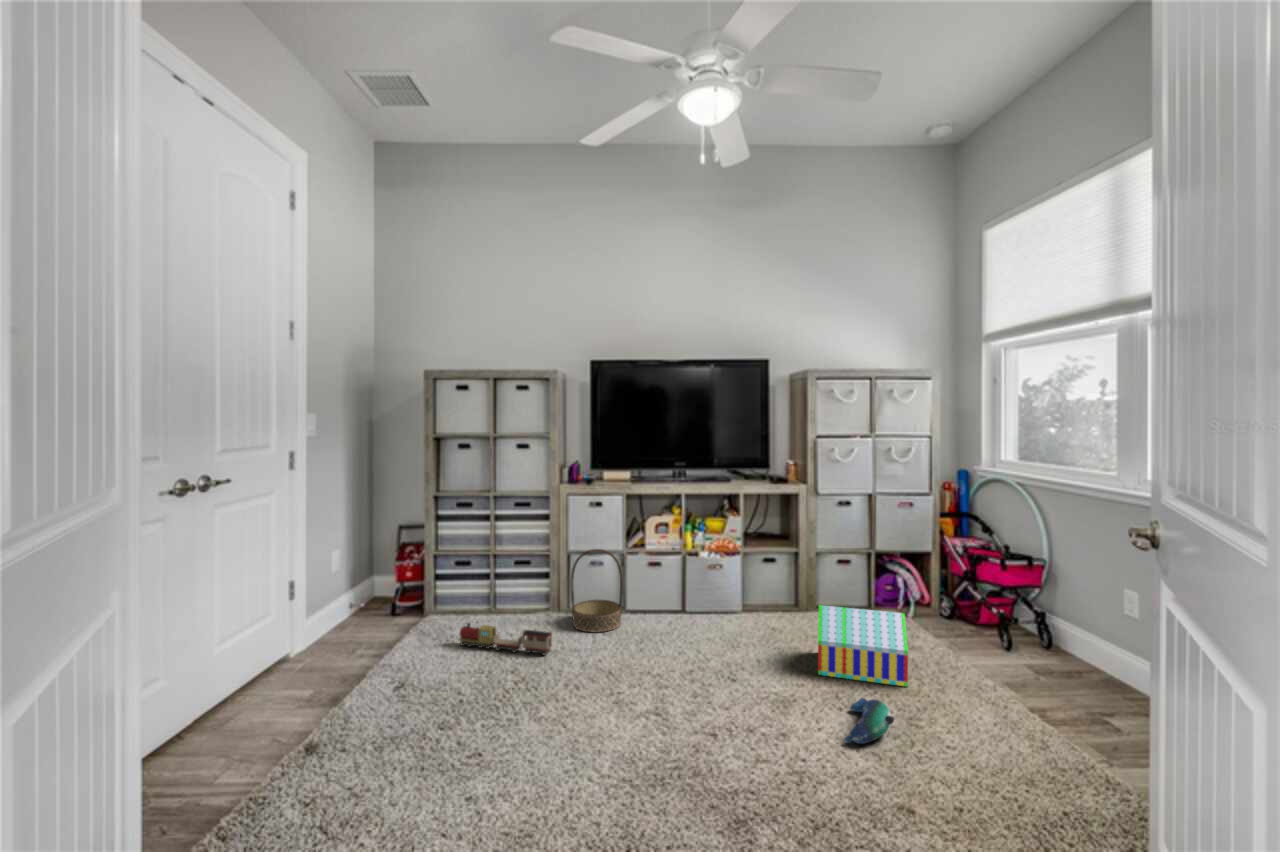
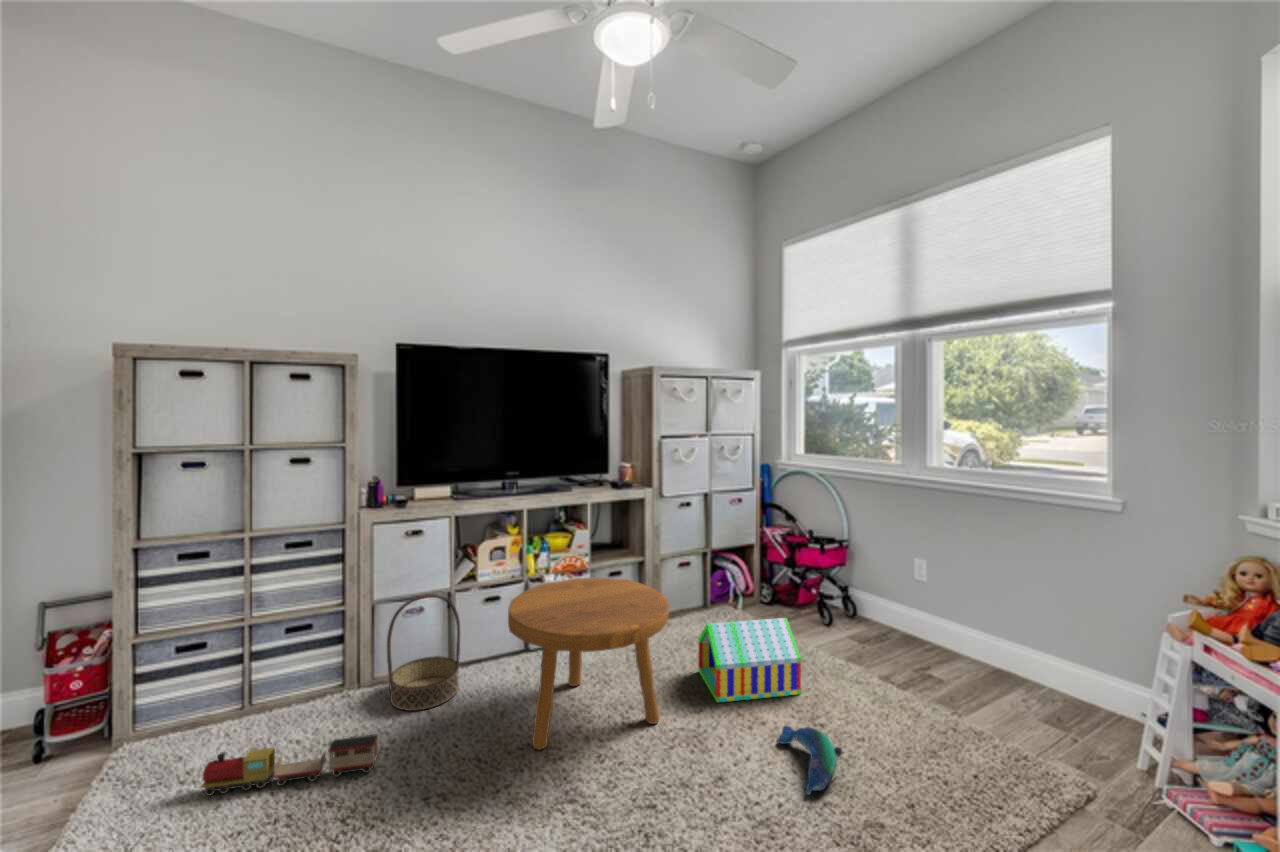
footstool: none [639,552,772,675] -> present [508,578,669,750]

